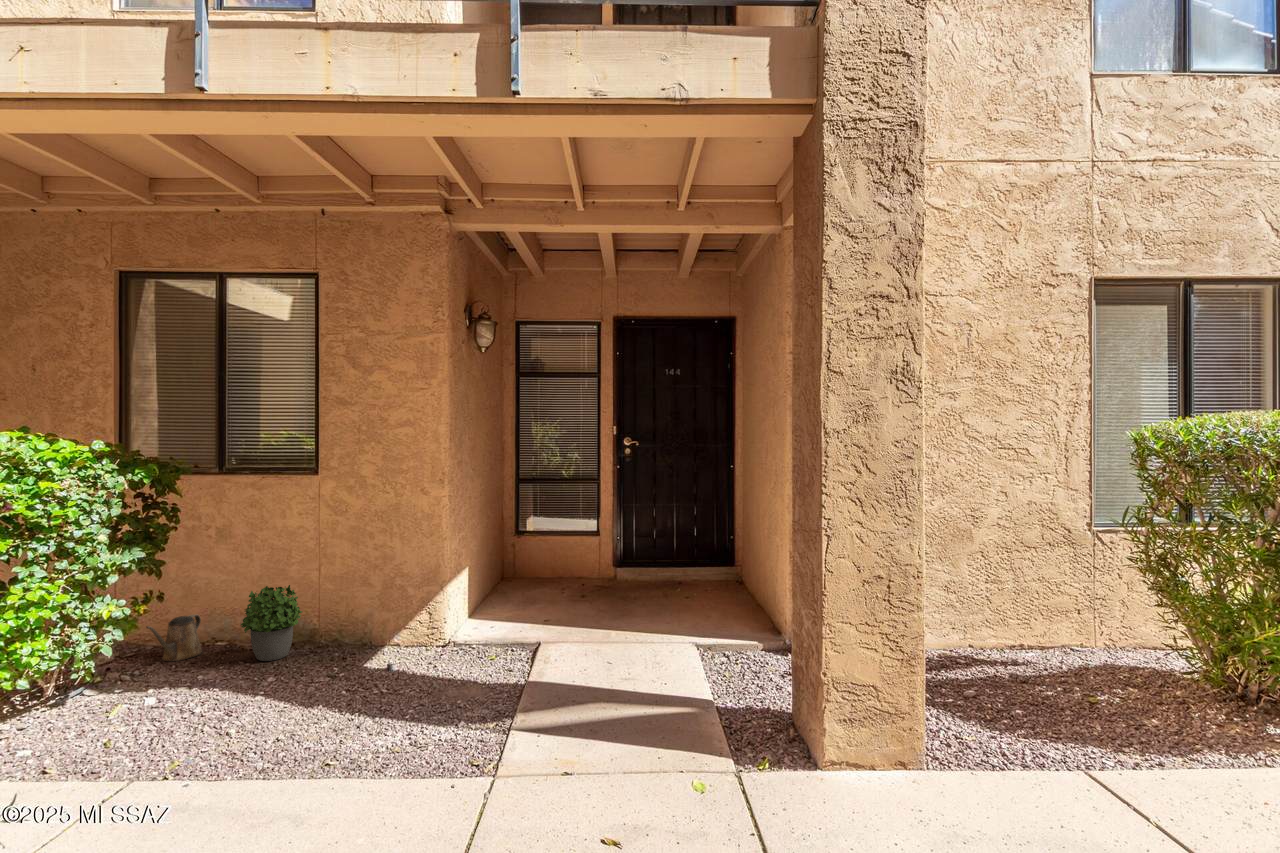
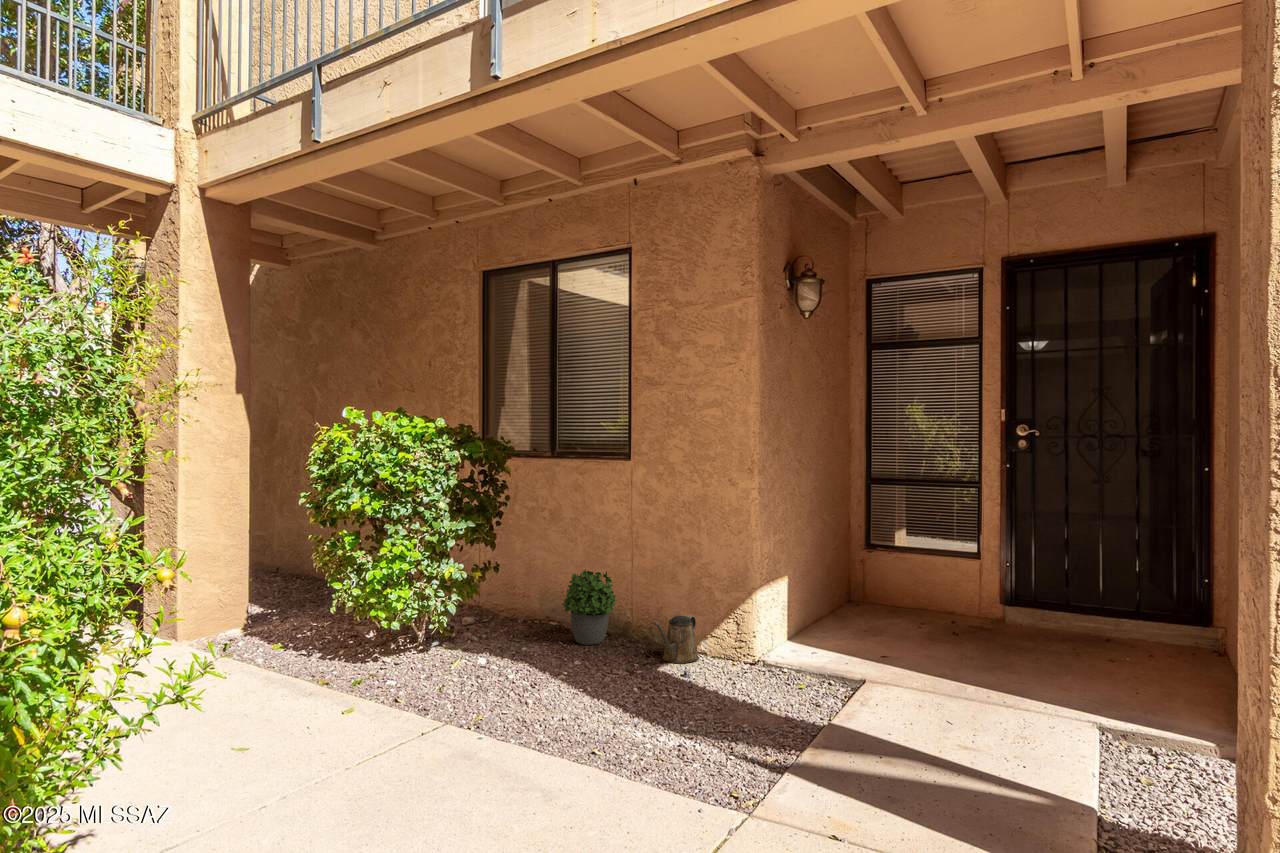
watering can: present [146,615,202,661] -> present [654,616,699,664]

